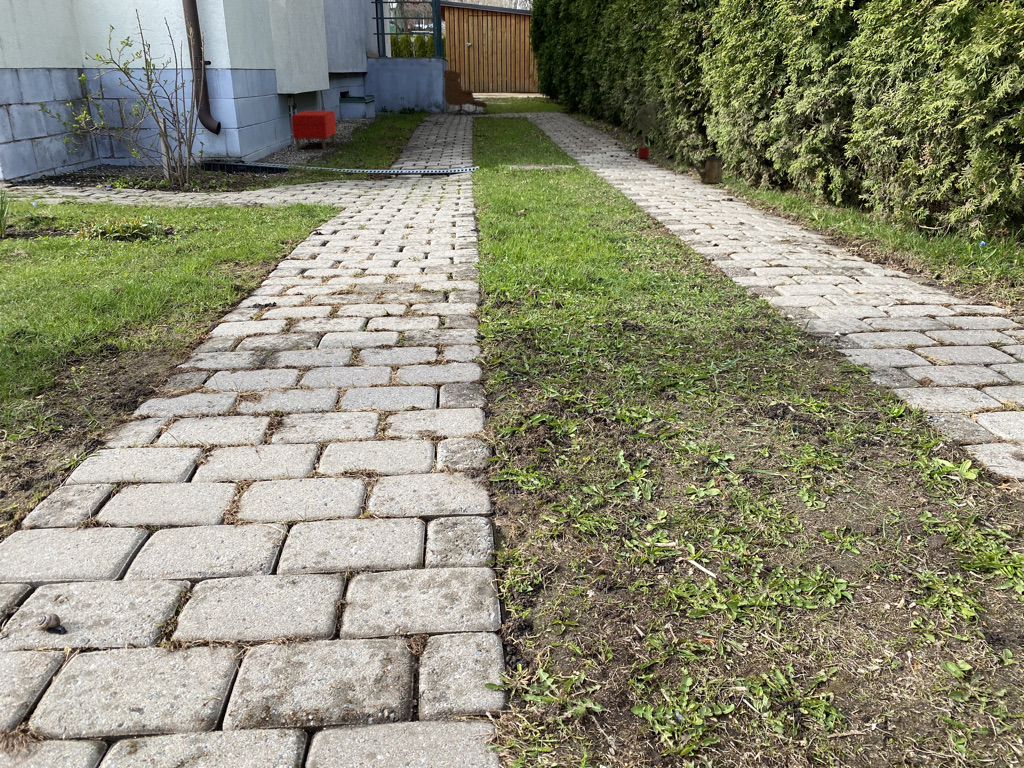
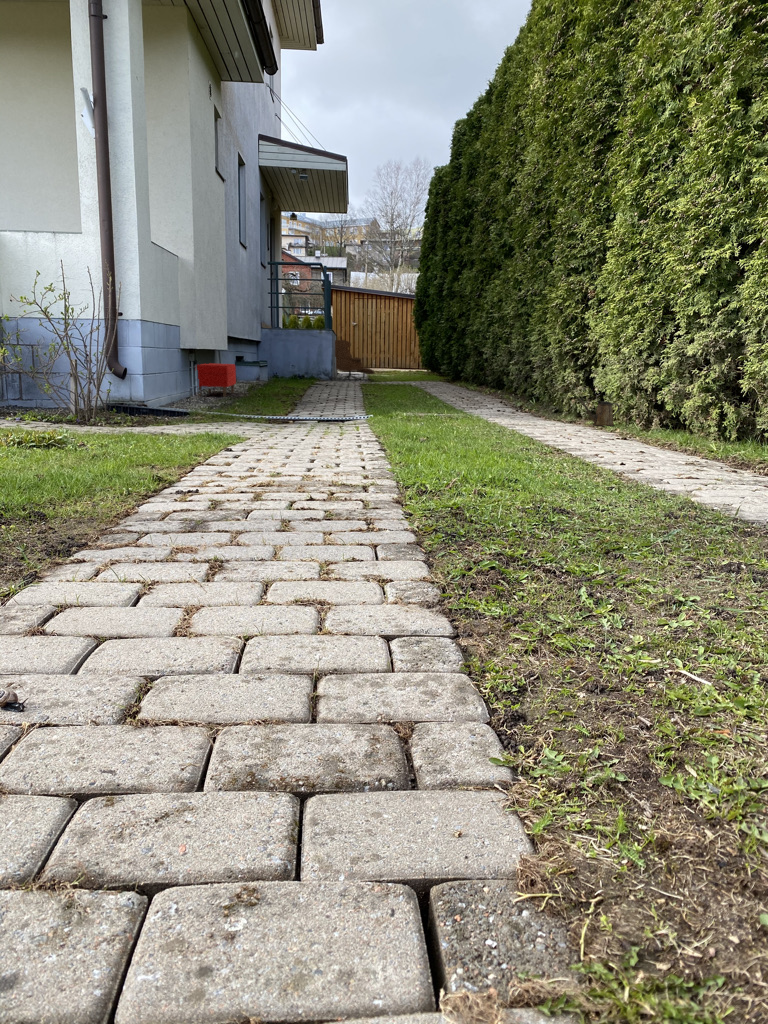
potted tree: present [637,96,667,159] -> none [524,351,556,410]

